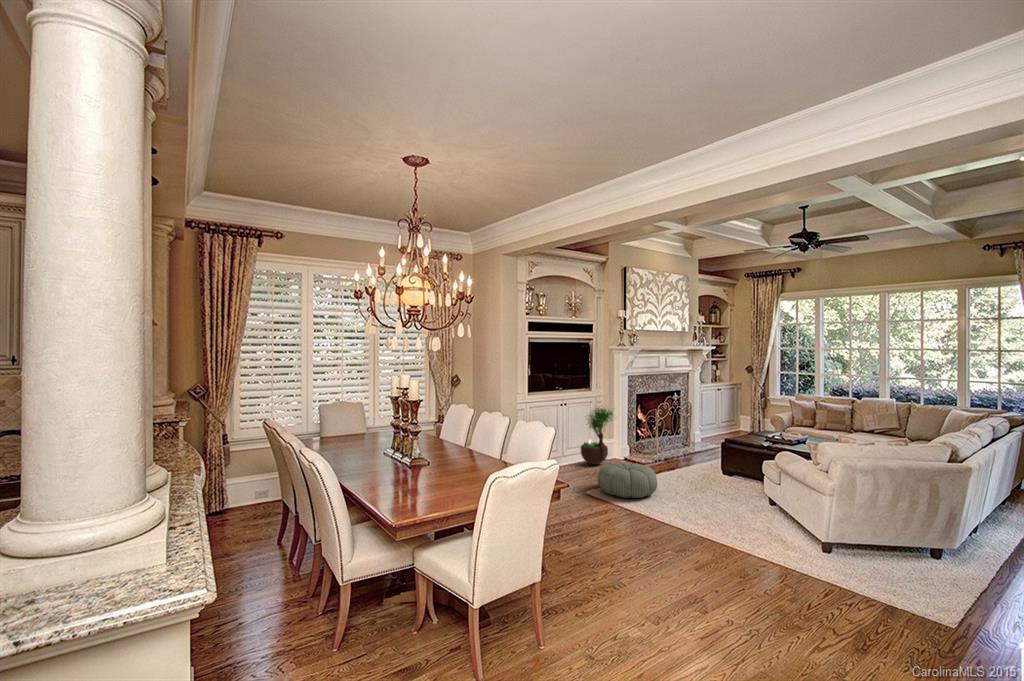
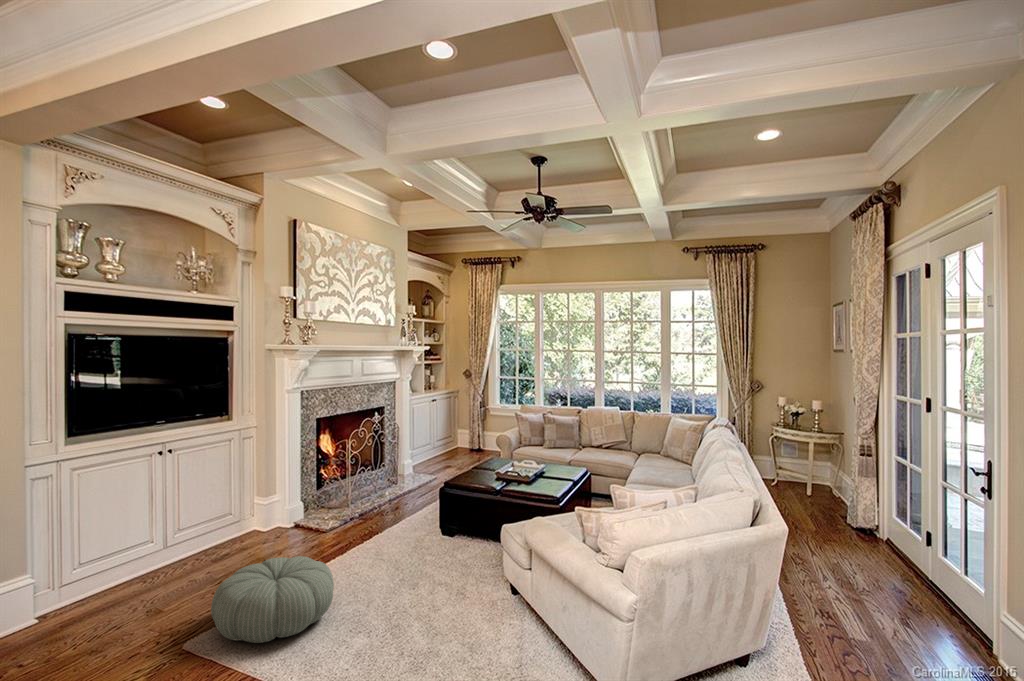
potted tree: present [581,407,613,465] -> none [204,443,275,554]

